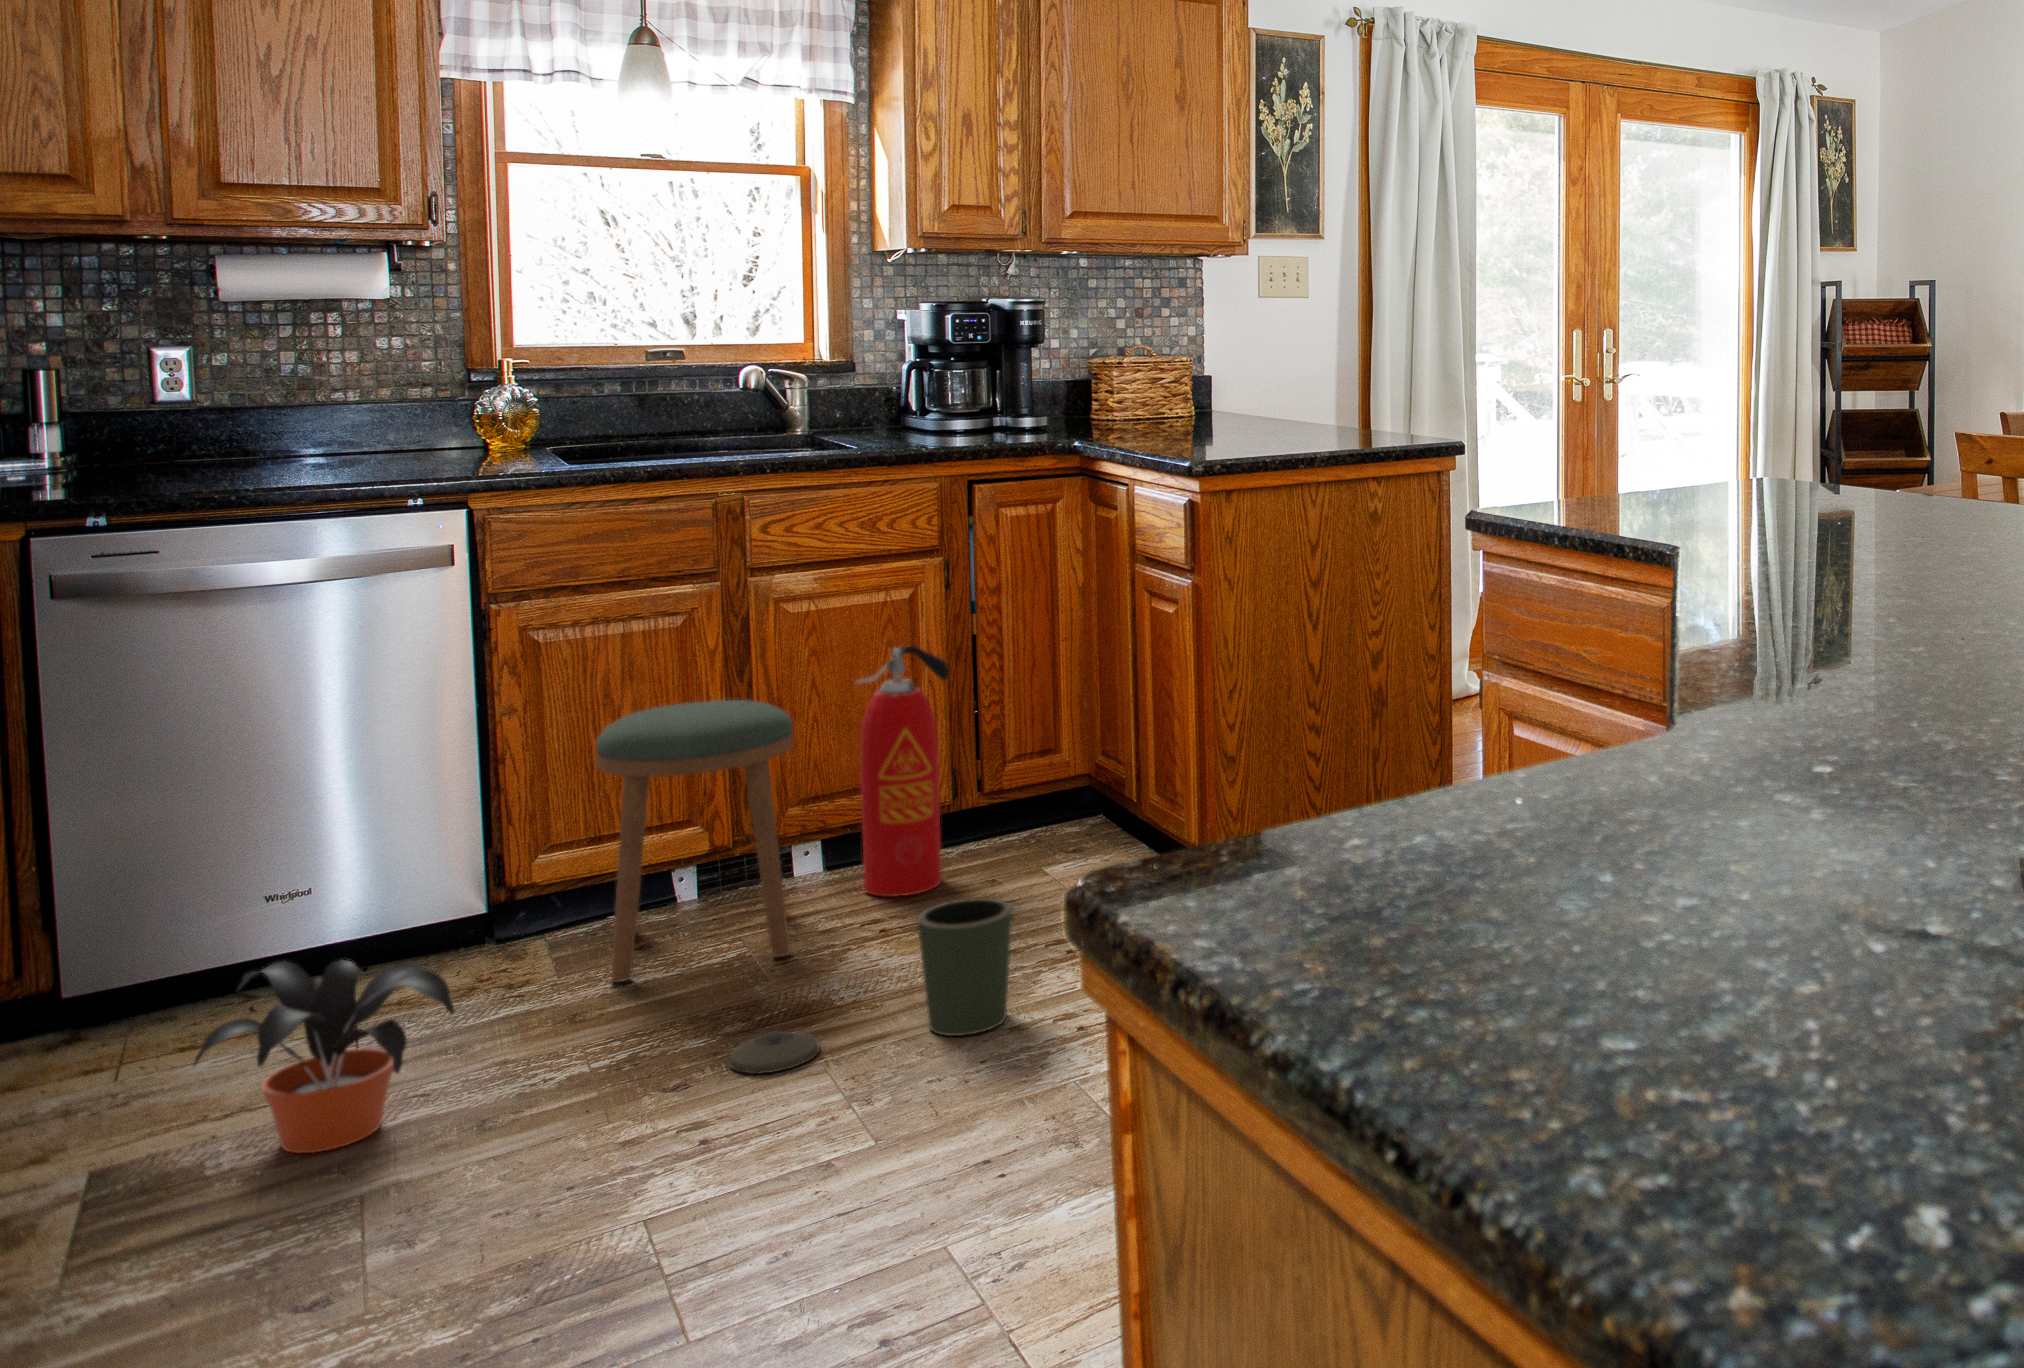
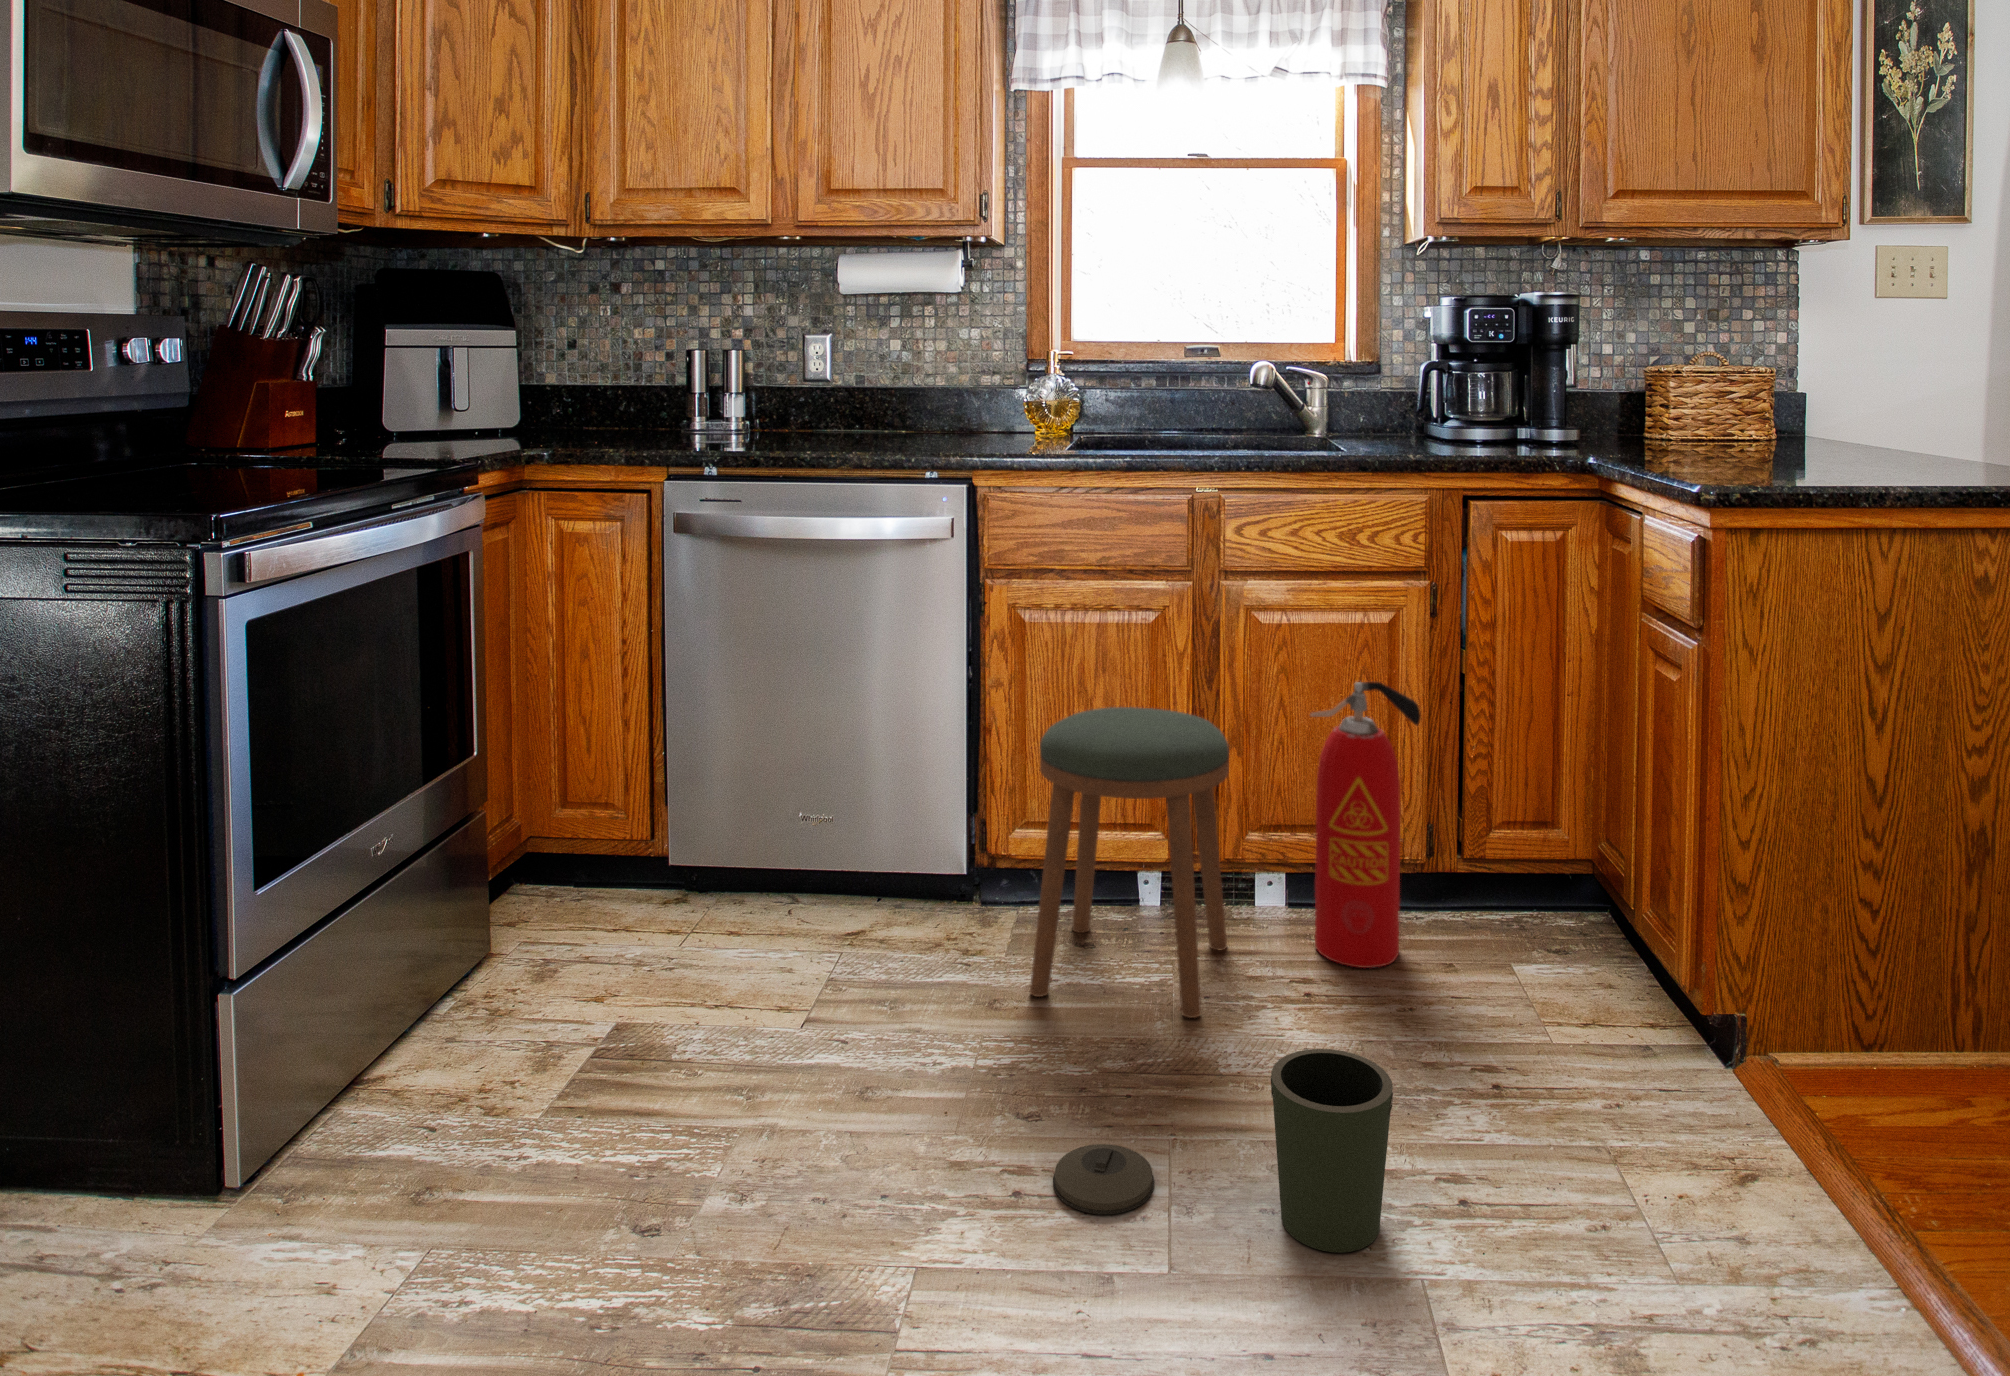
potted plant: present [194,960,454,1153] -> none [588,921,819,1137]

